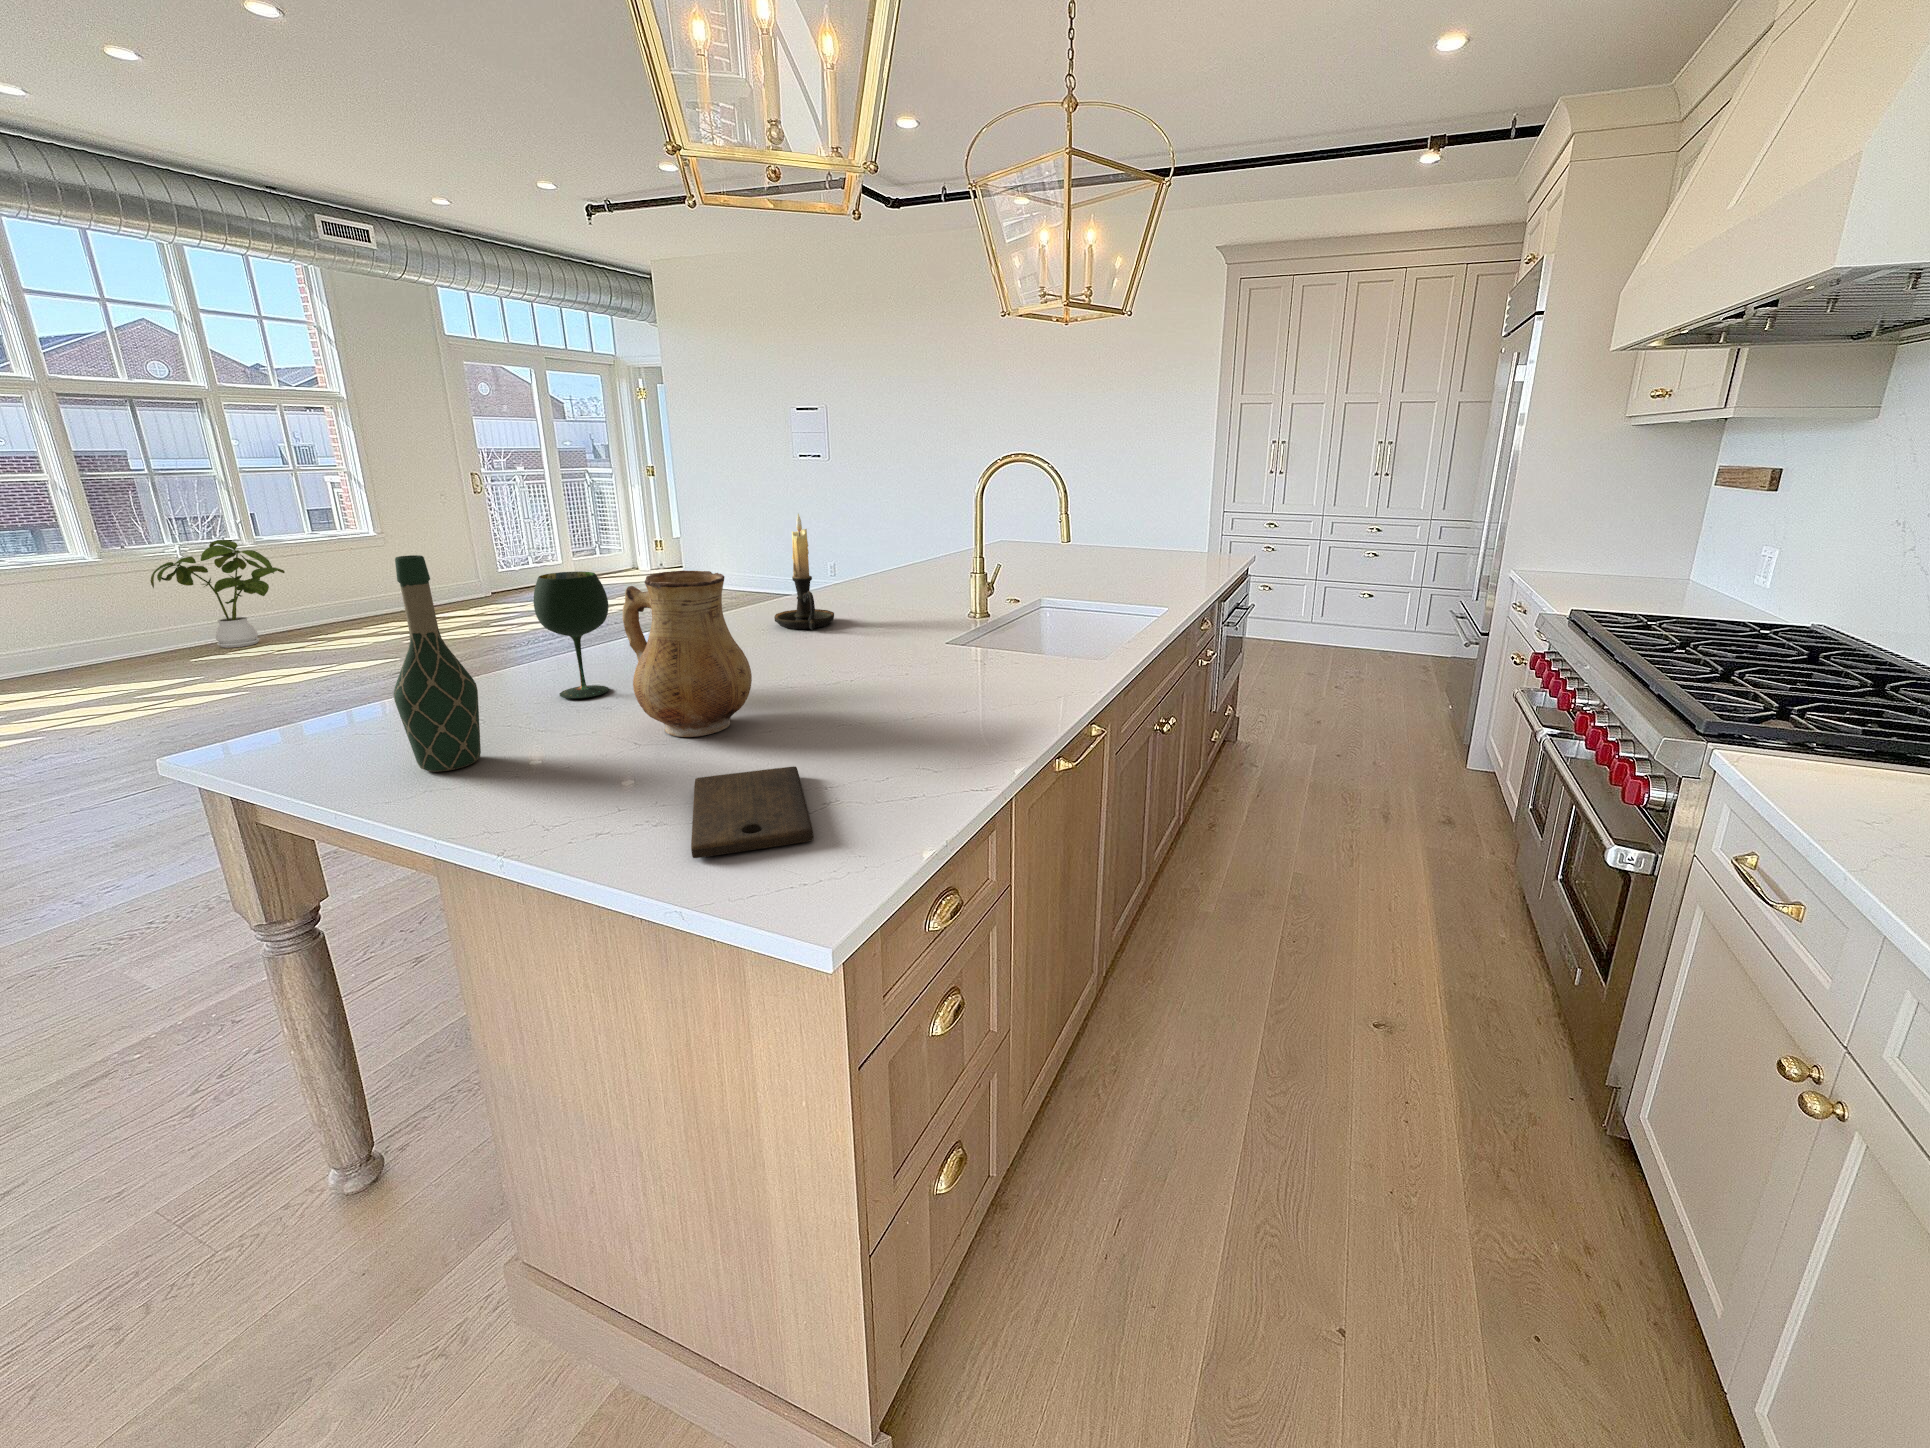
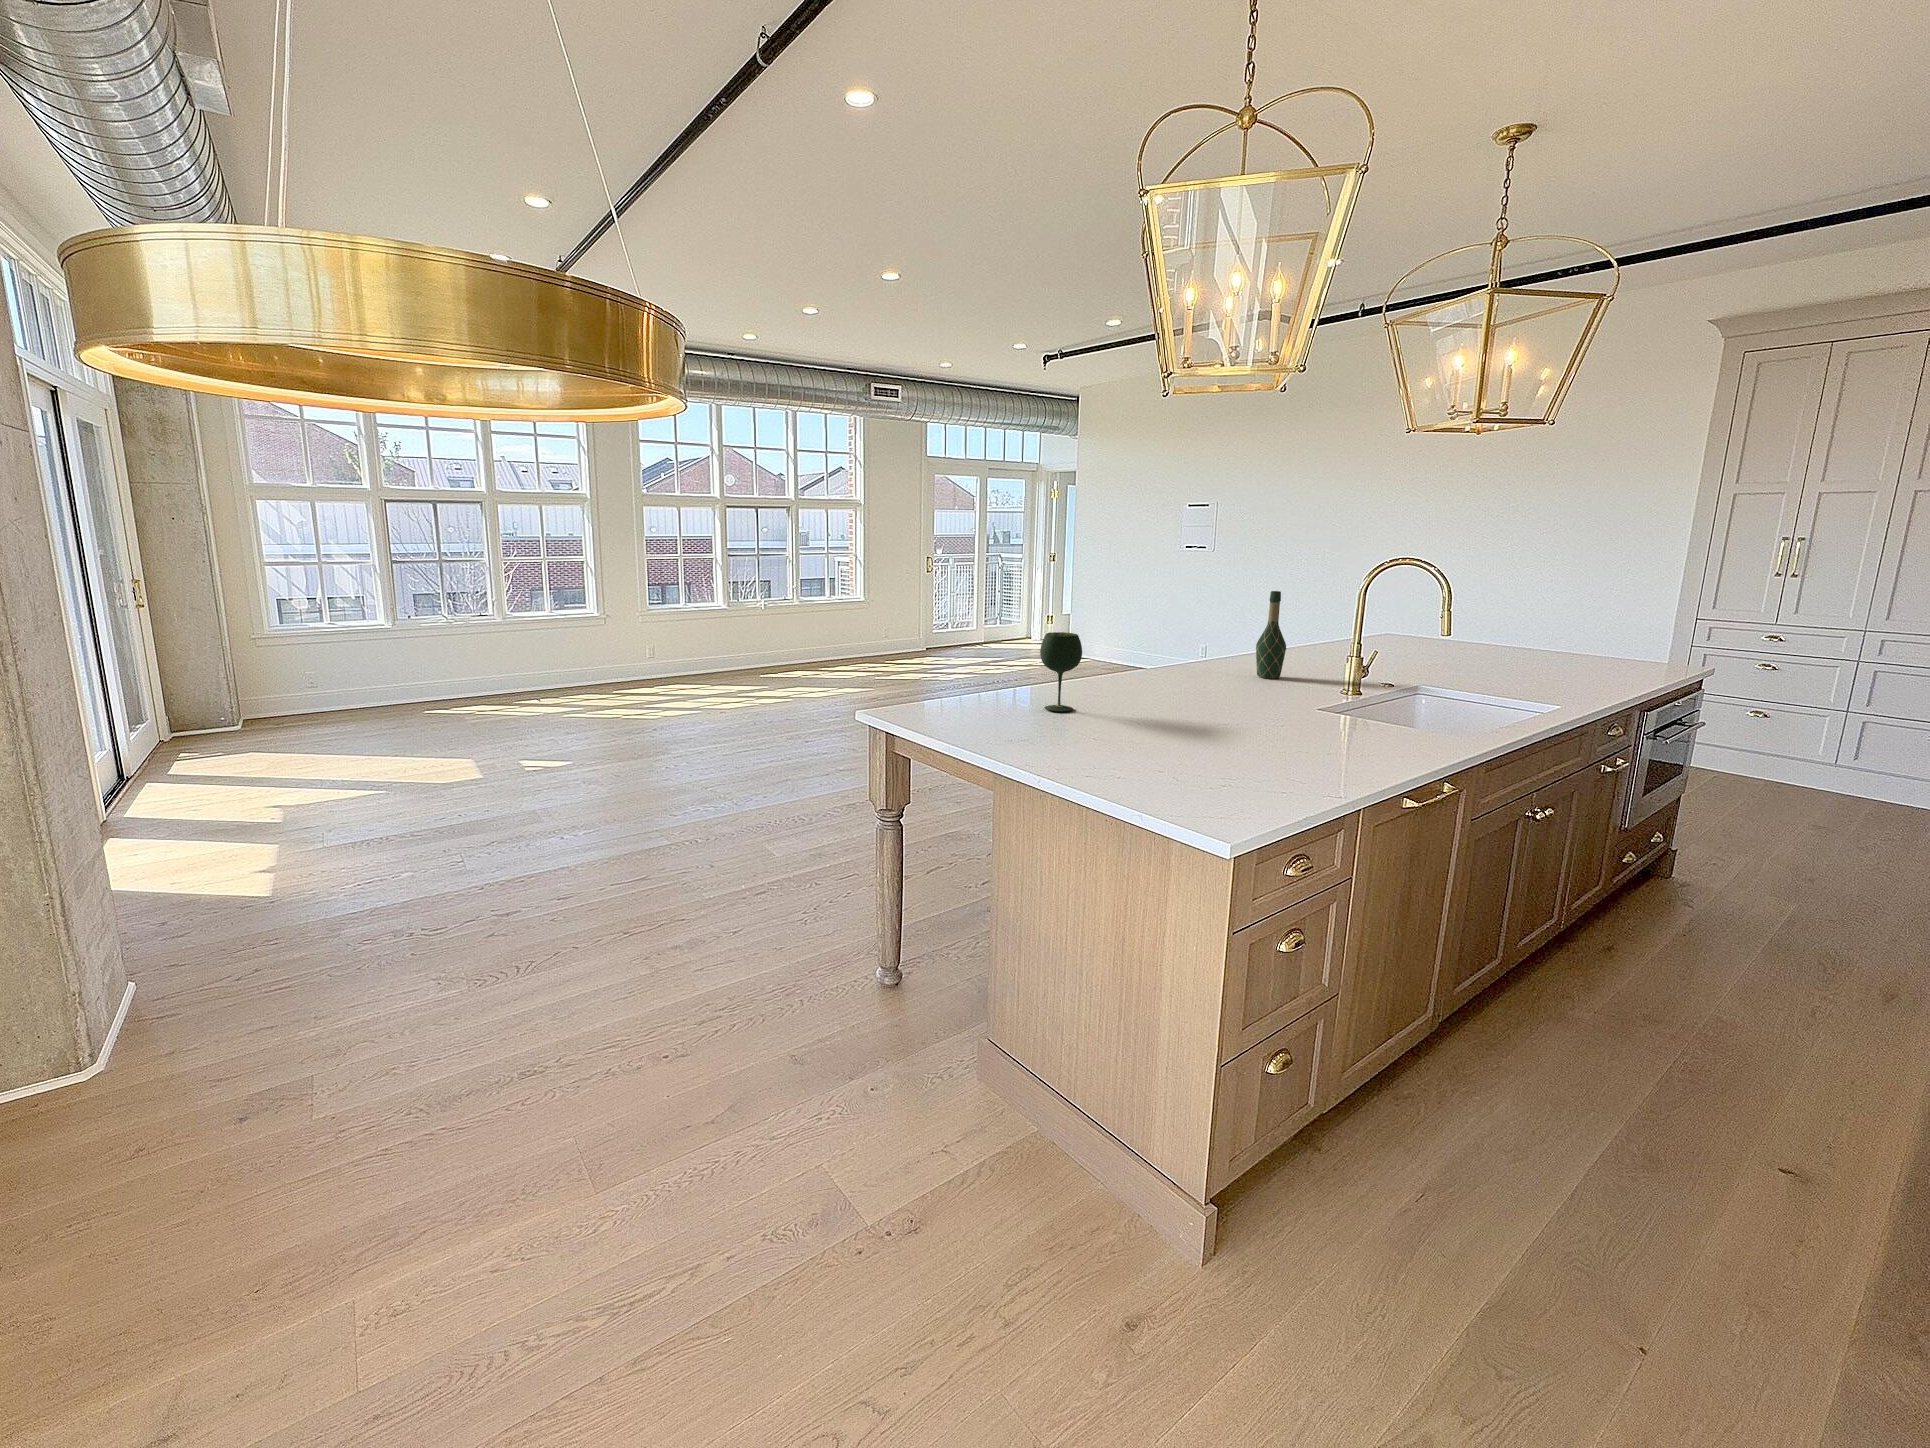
candle holder: present [774,514,834,630] -> none [1176,601,1223,689]
house plant: present [151,540,285,648] -> none [748,600,812,672]
wine bottle: present [394,555,481,772] -> present [1256,591,1286,678]
ceramic pitcher: present [622,570,752,737] -> none [1099,635,1174,740]
cutting board: present [691,766,813,858] -> none [1142,758,1218,797]

